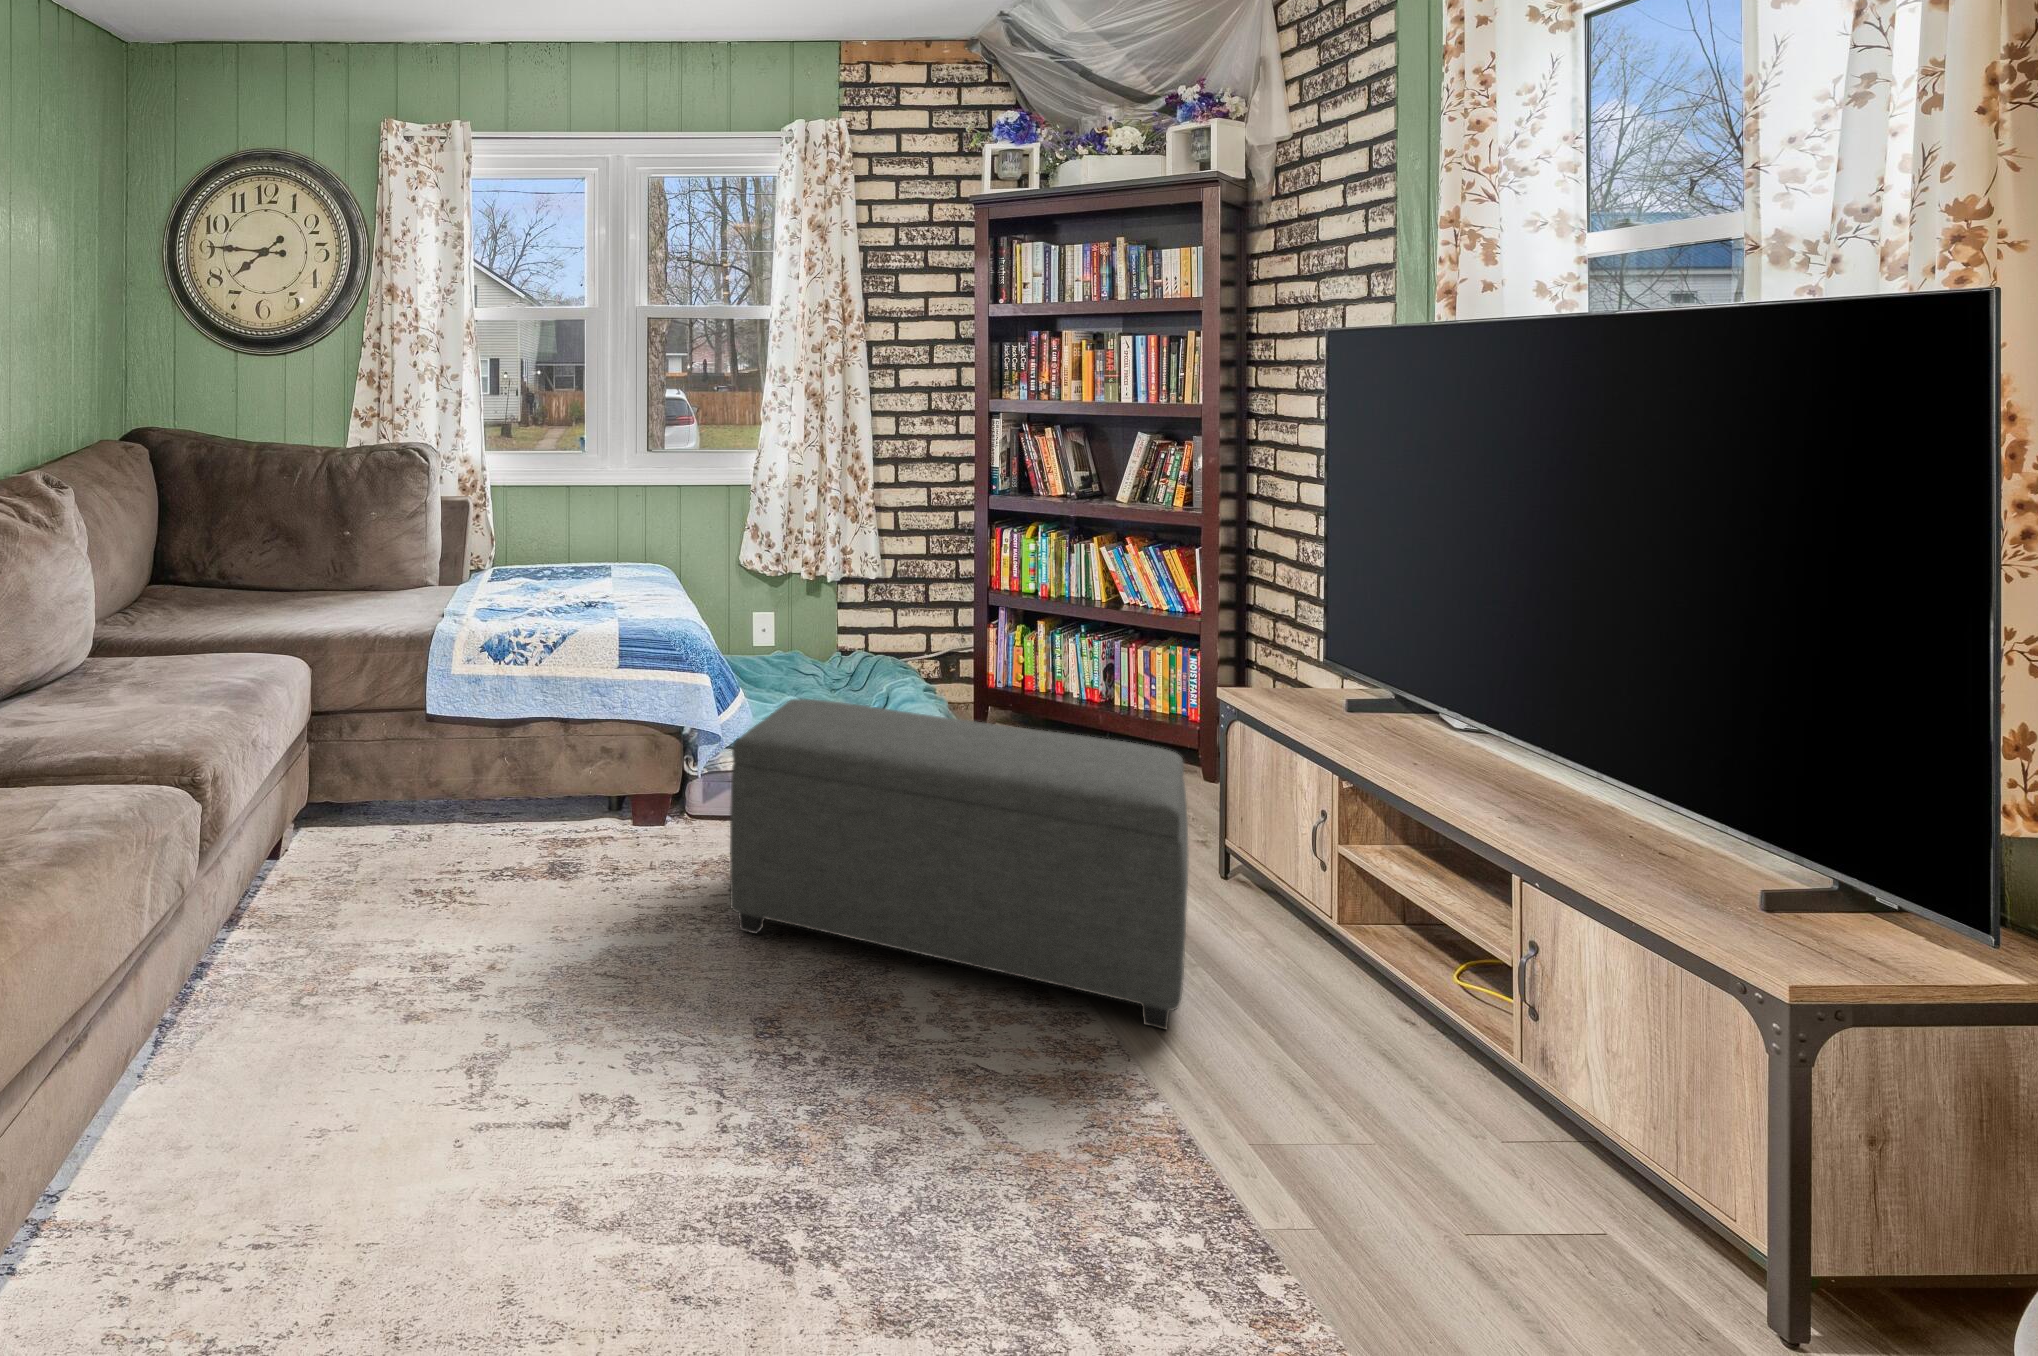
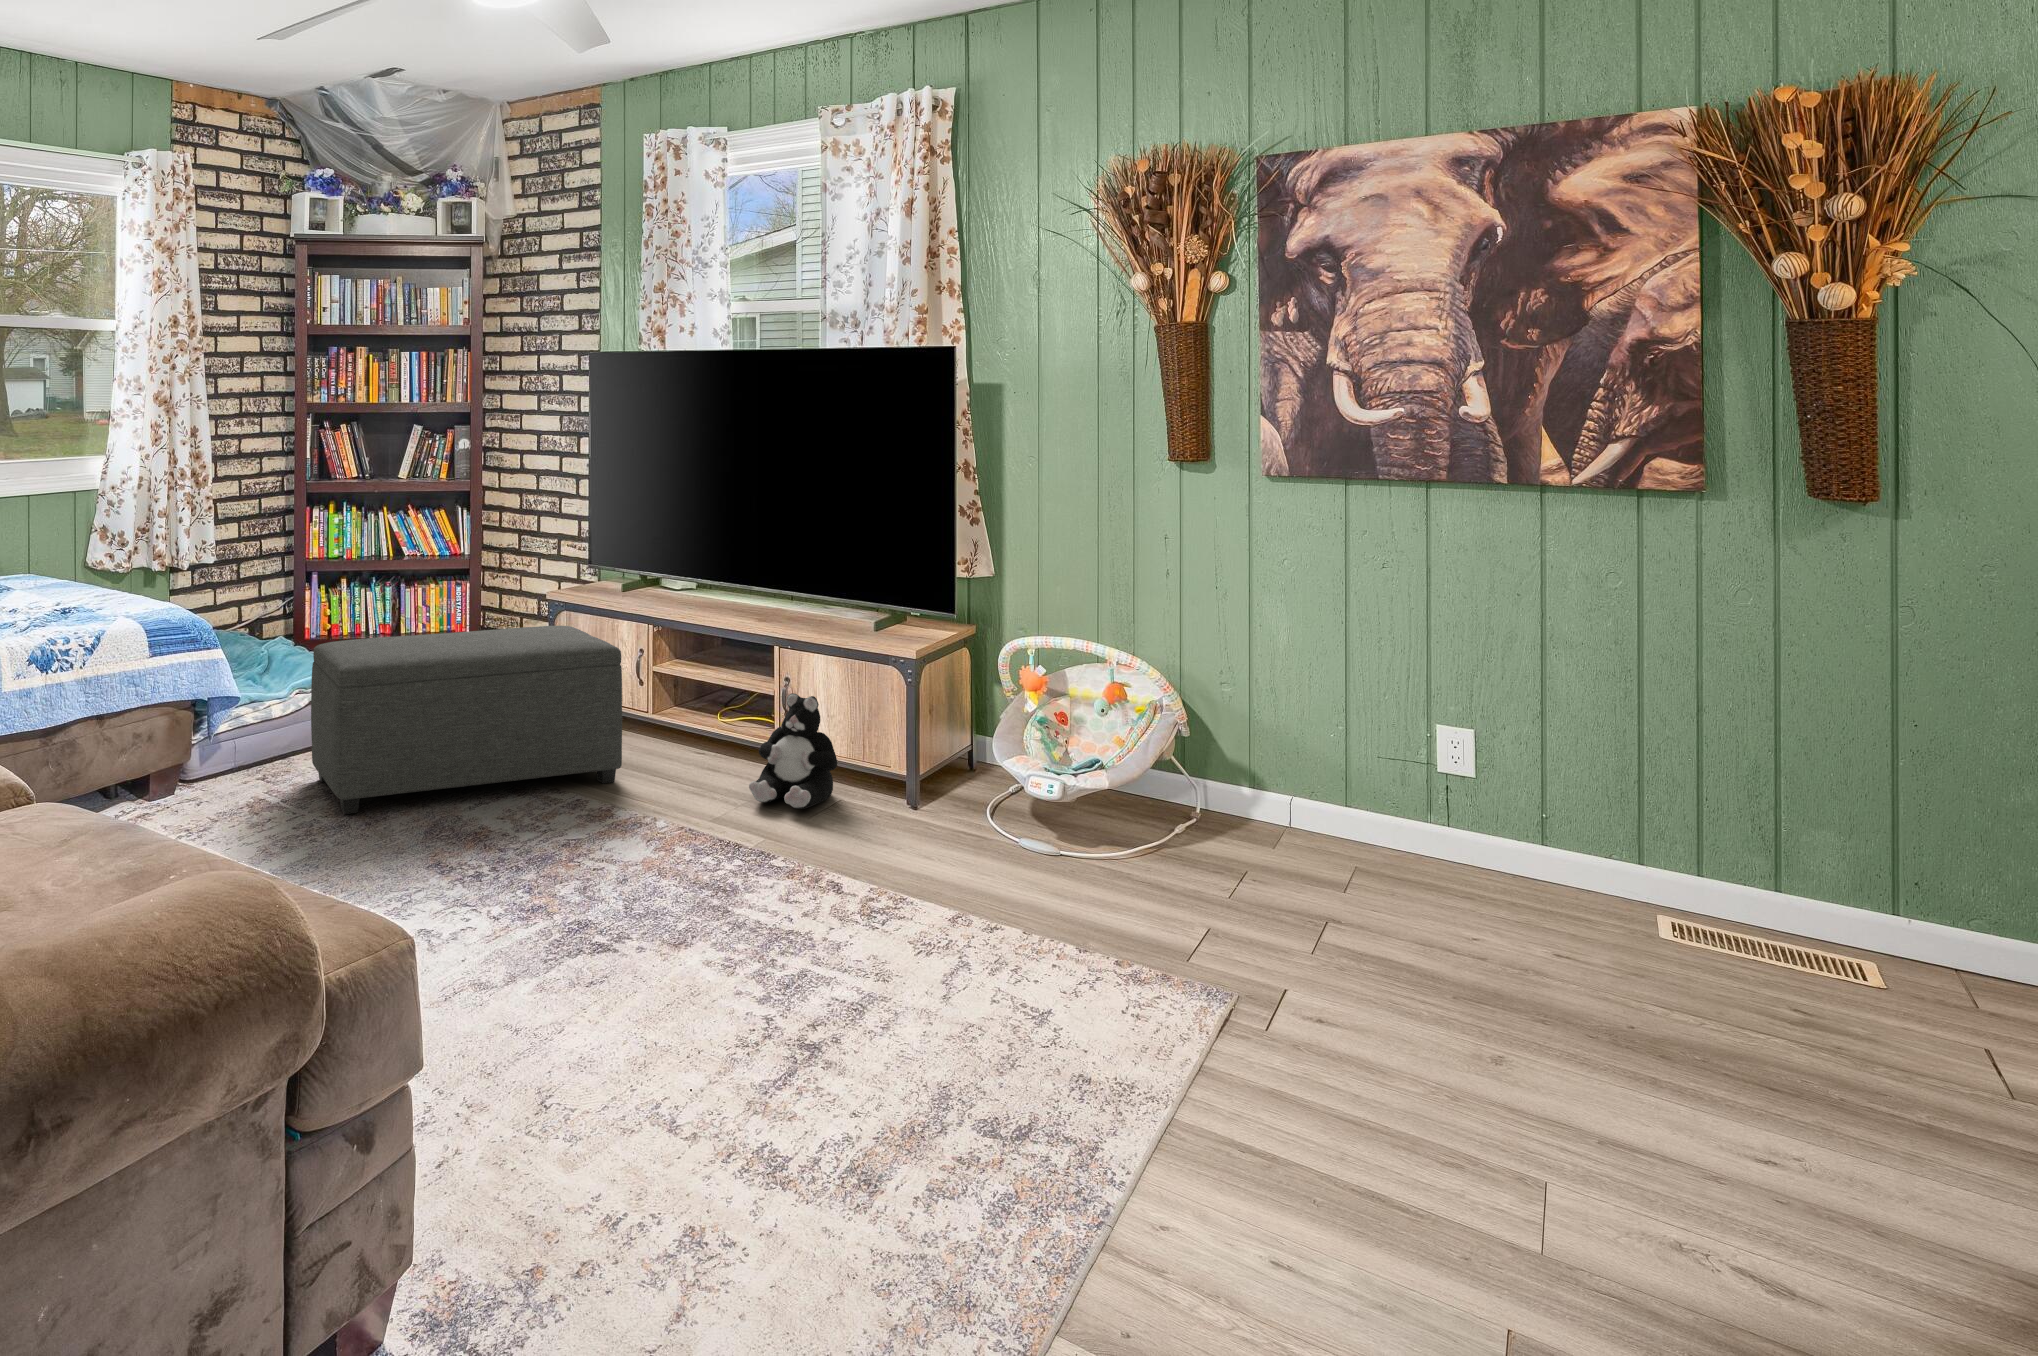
plush toy: none [1362,1000,1599,1262] -> present [749,693,837,809]

